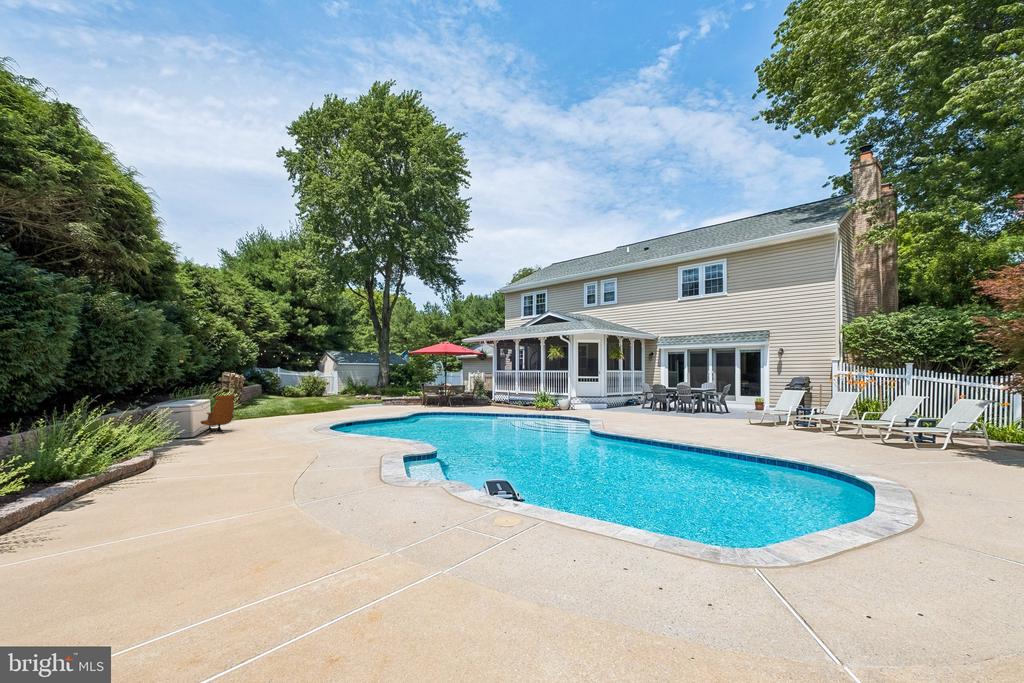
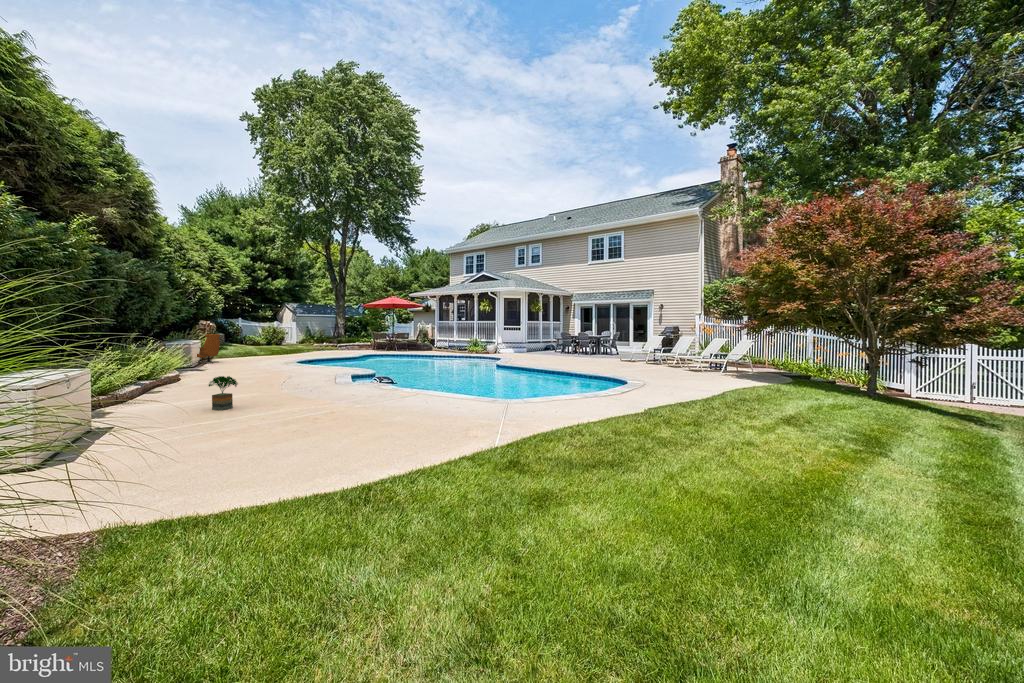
potted tree: none [106,528,184,620] -> present [209,376,238,410]

